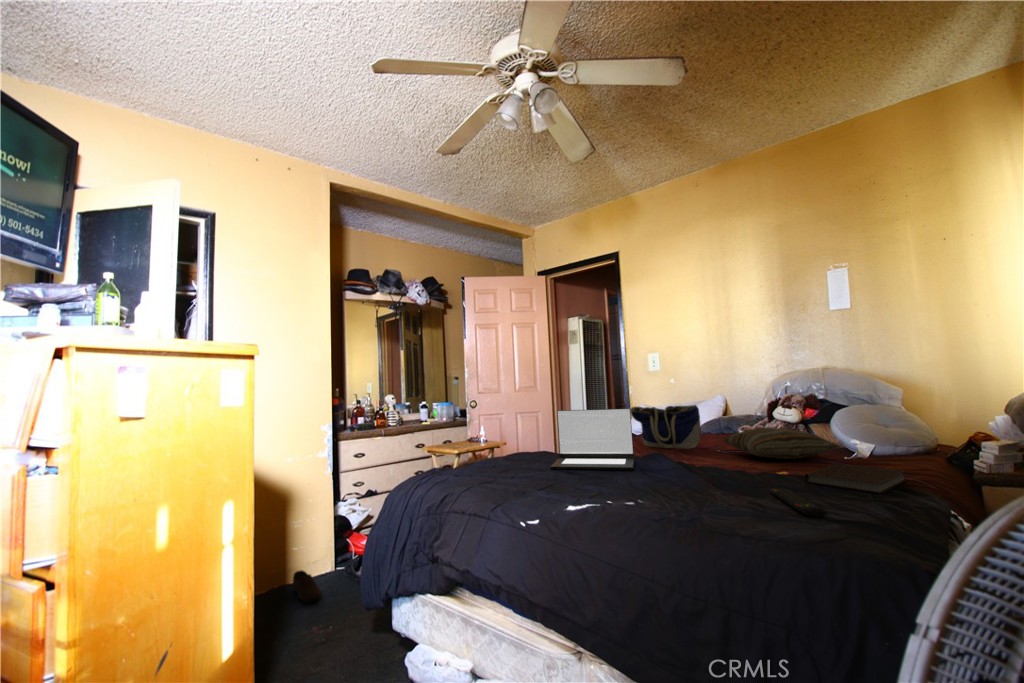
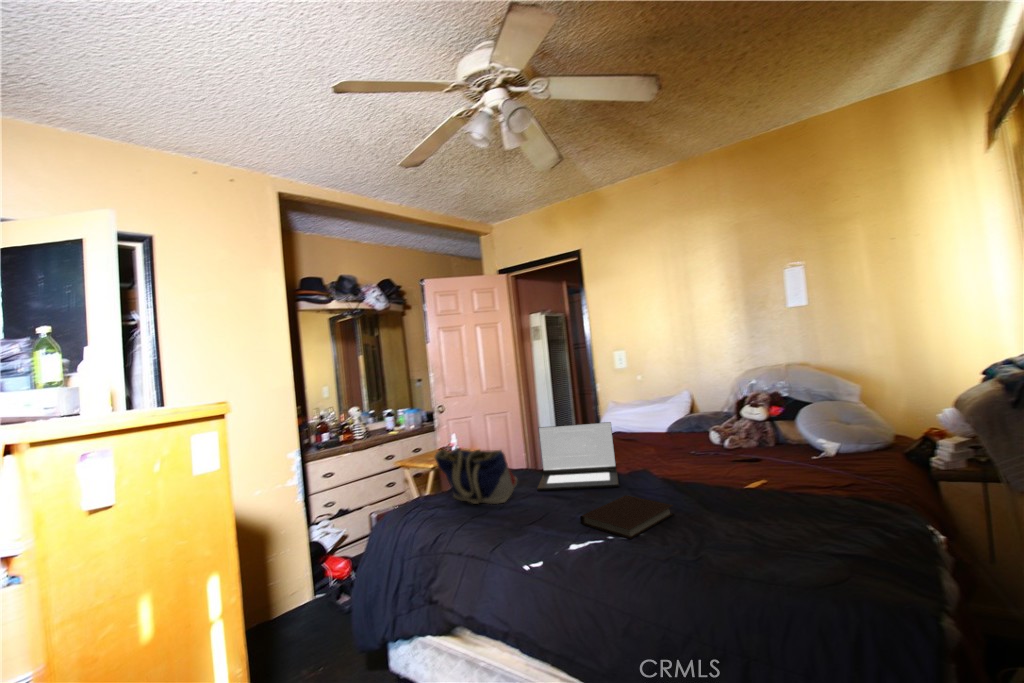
tote bag: present [630,405,701,449] -> present [435,449,517,504]
pillow: present [723,427,839,459] -> none [698,431,807,462]
notebook: present [805,464,908,494] -> present [580,495,674,539]
remote control: present [769,488,827,517] -> none [752,505,808,539]
shoe: present [293,570,322,603] -> none [269,608,303,644]

